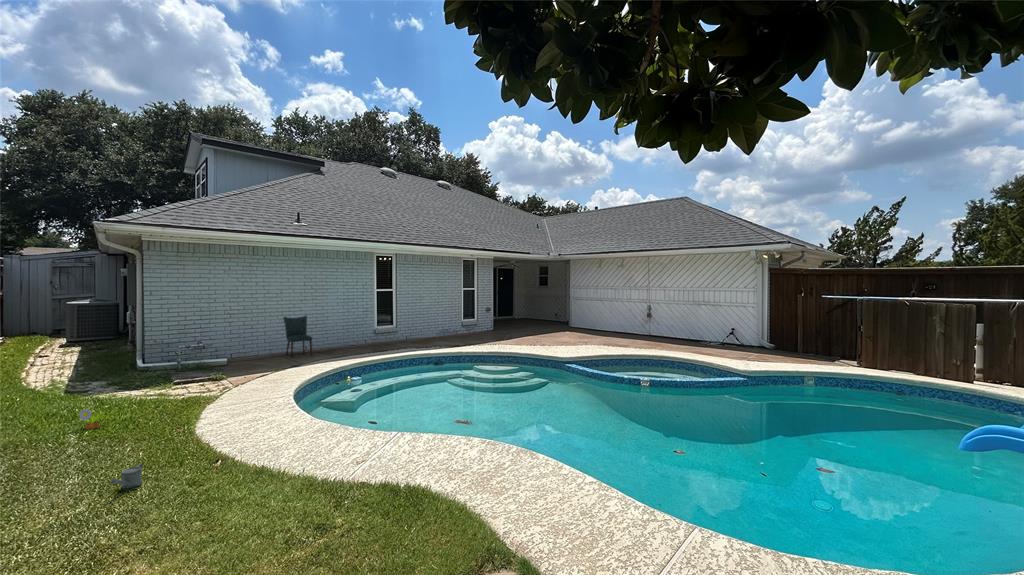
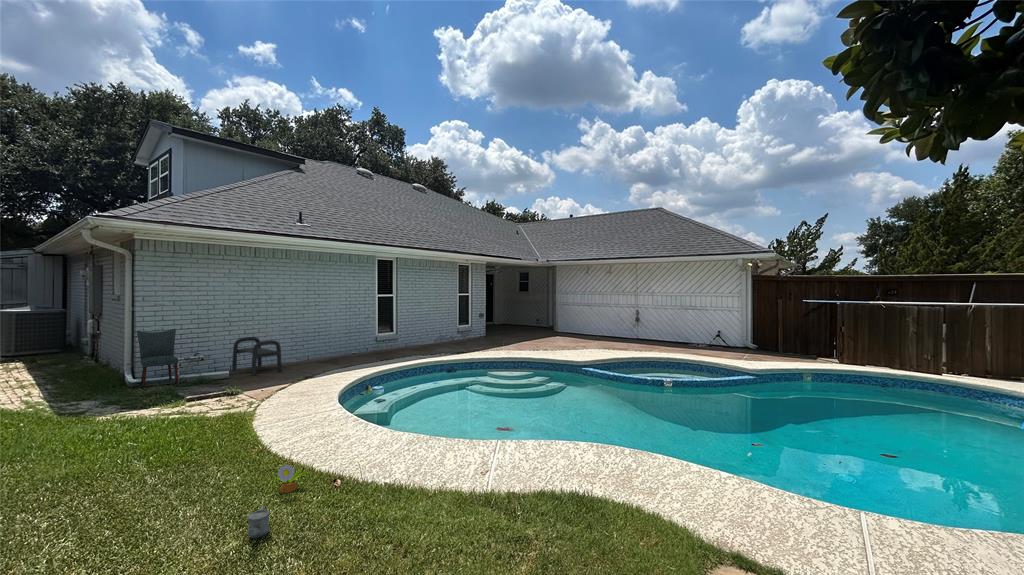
chair: present [284,316,312,357] -> present [137,329,178,388]
bench: none [231,329,272,365] -> present [232,337,282,376]
decorative plant: present [79,409,107,429] -> present [272,464,308,493]

